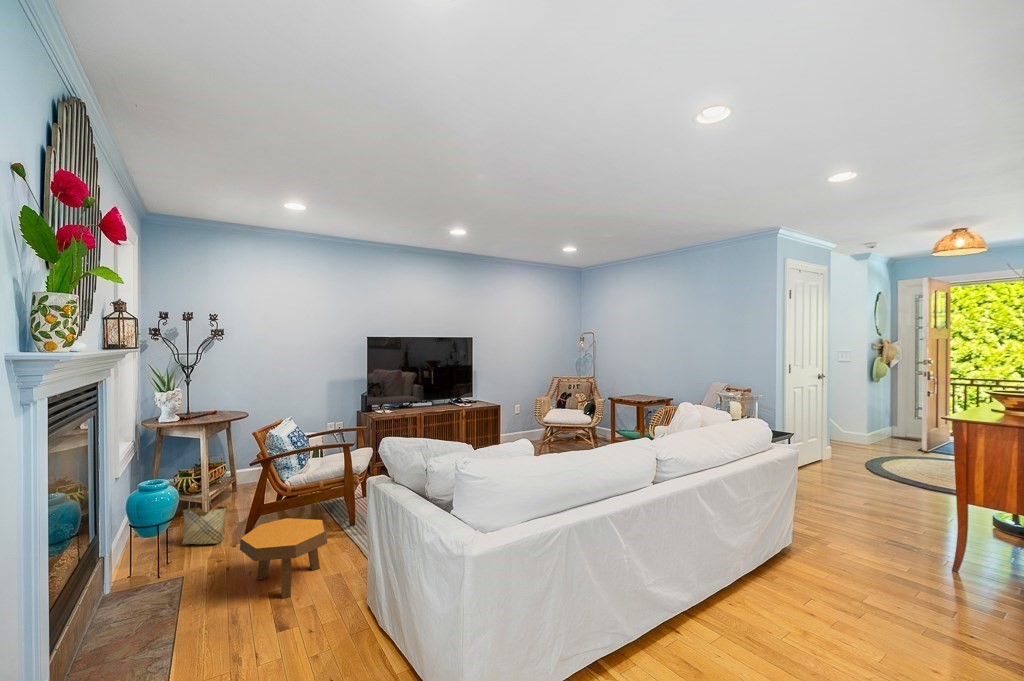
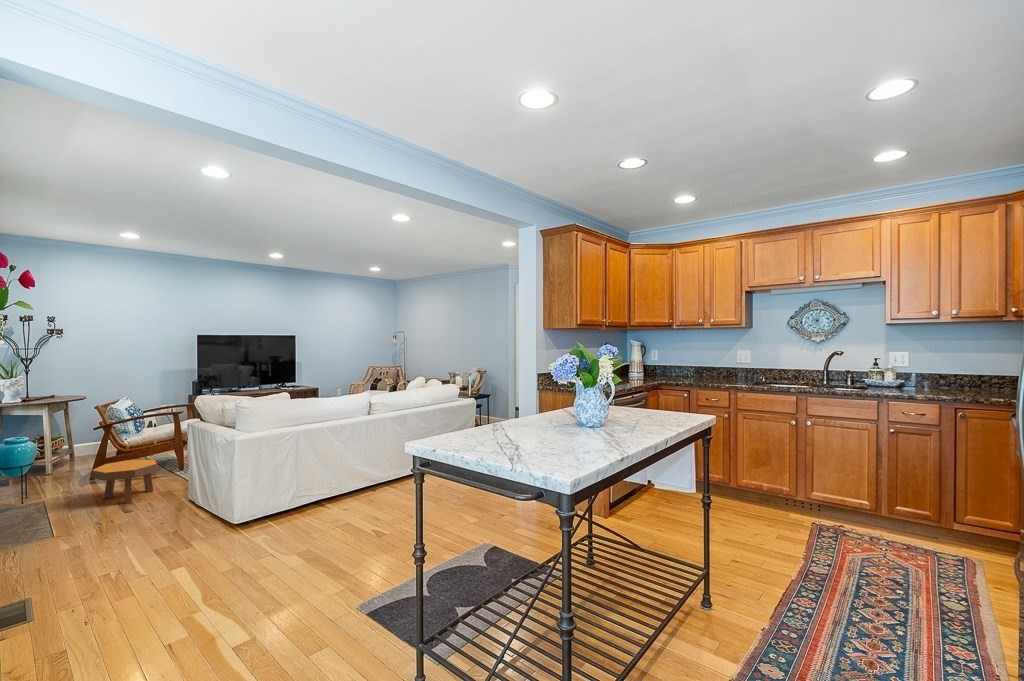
woven basket: present [182,487,227,544] -> none [35,447,74,489]

